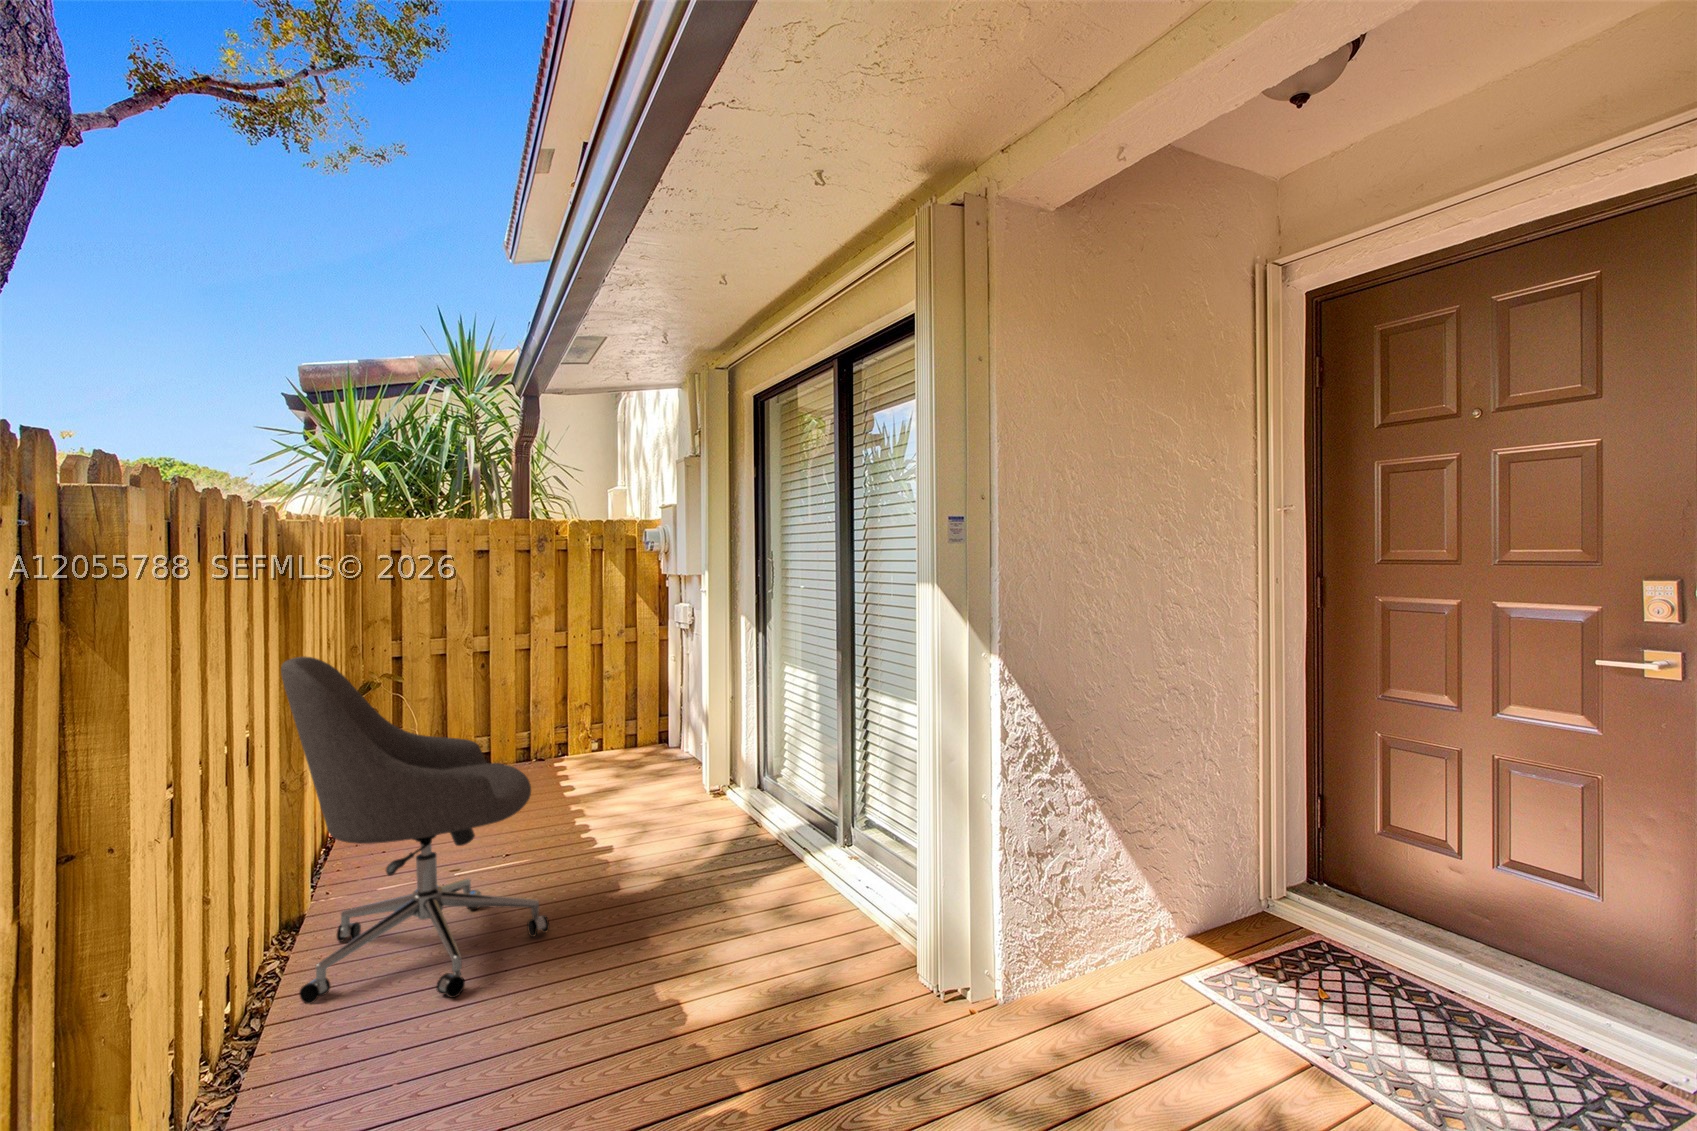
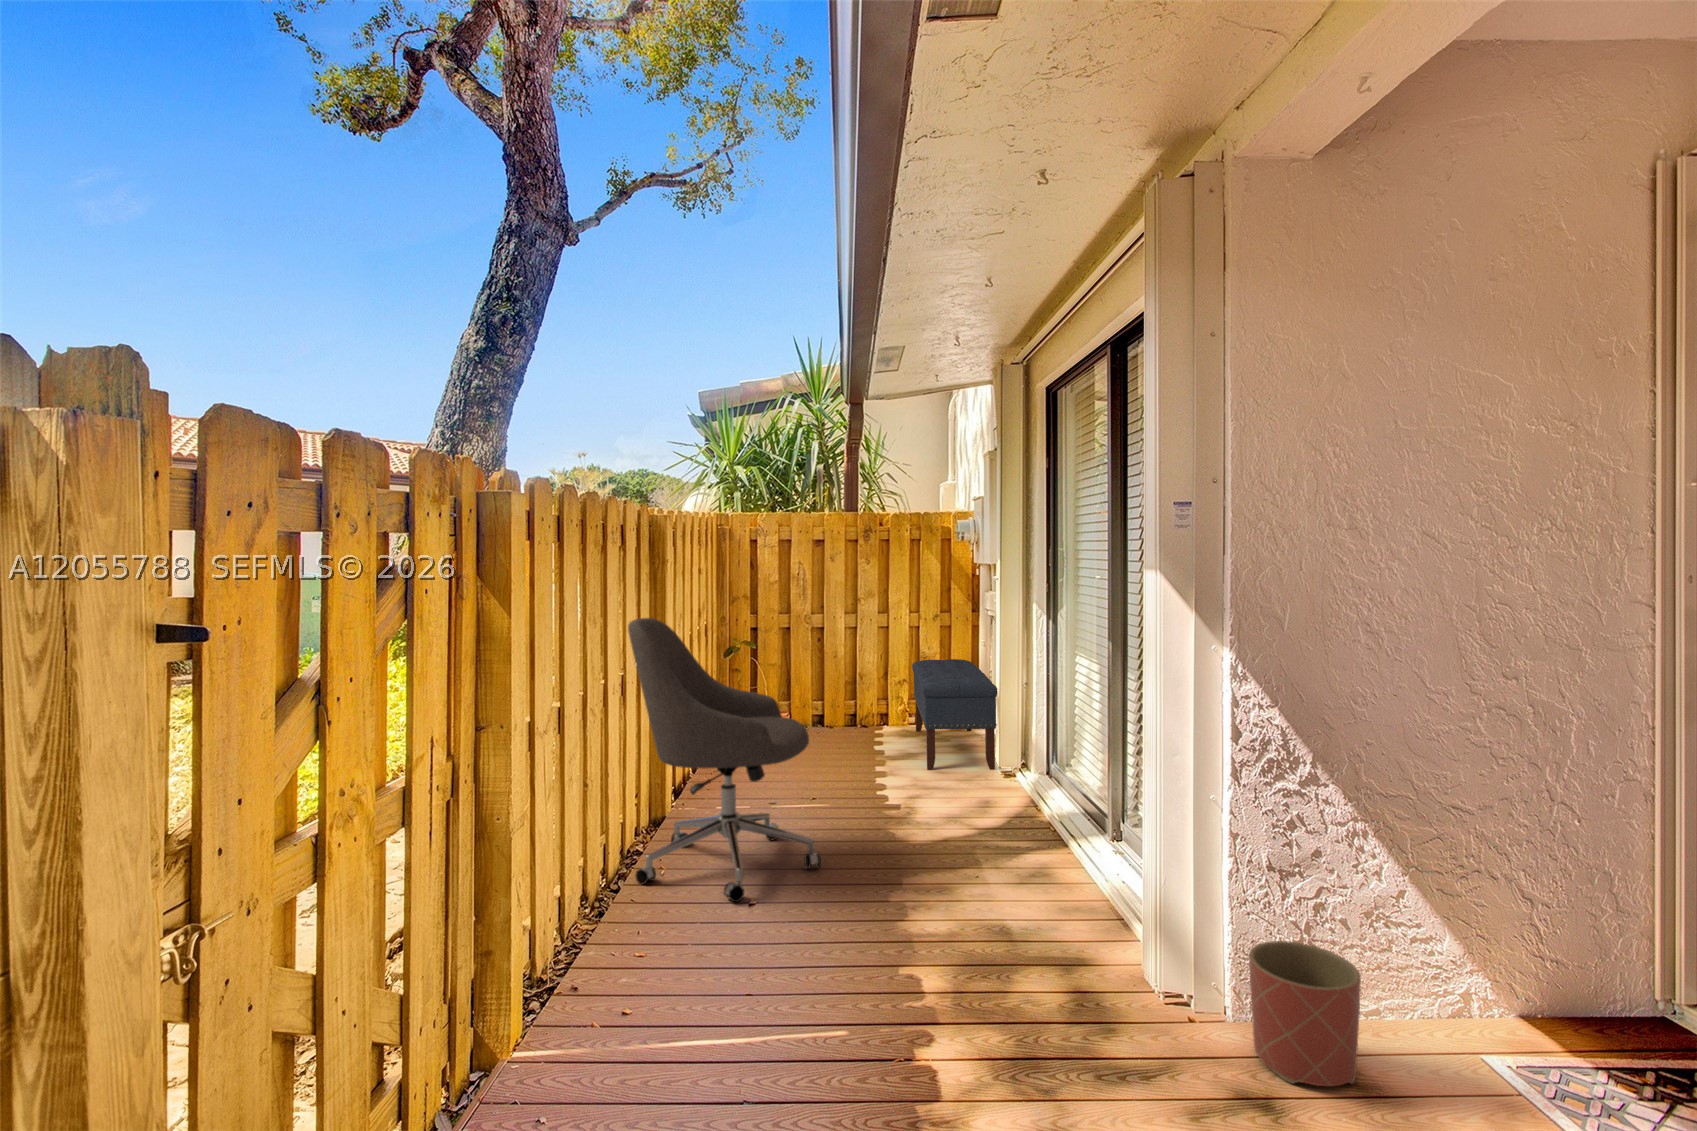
bench: none [595,677,701,799] -> present [912,659,997,770]
planter: none [1024,916,1114,1045] -> present [1249,941,1361,1086]

